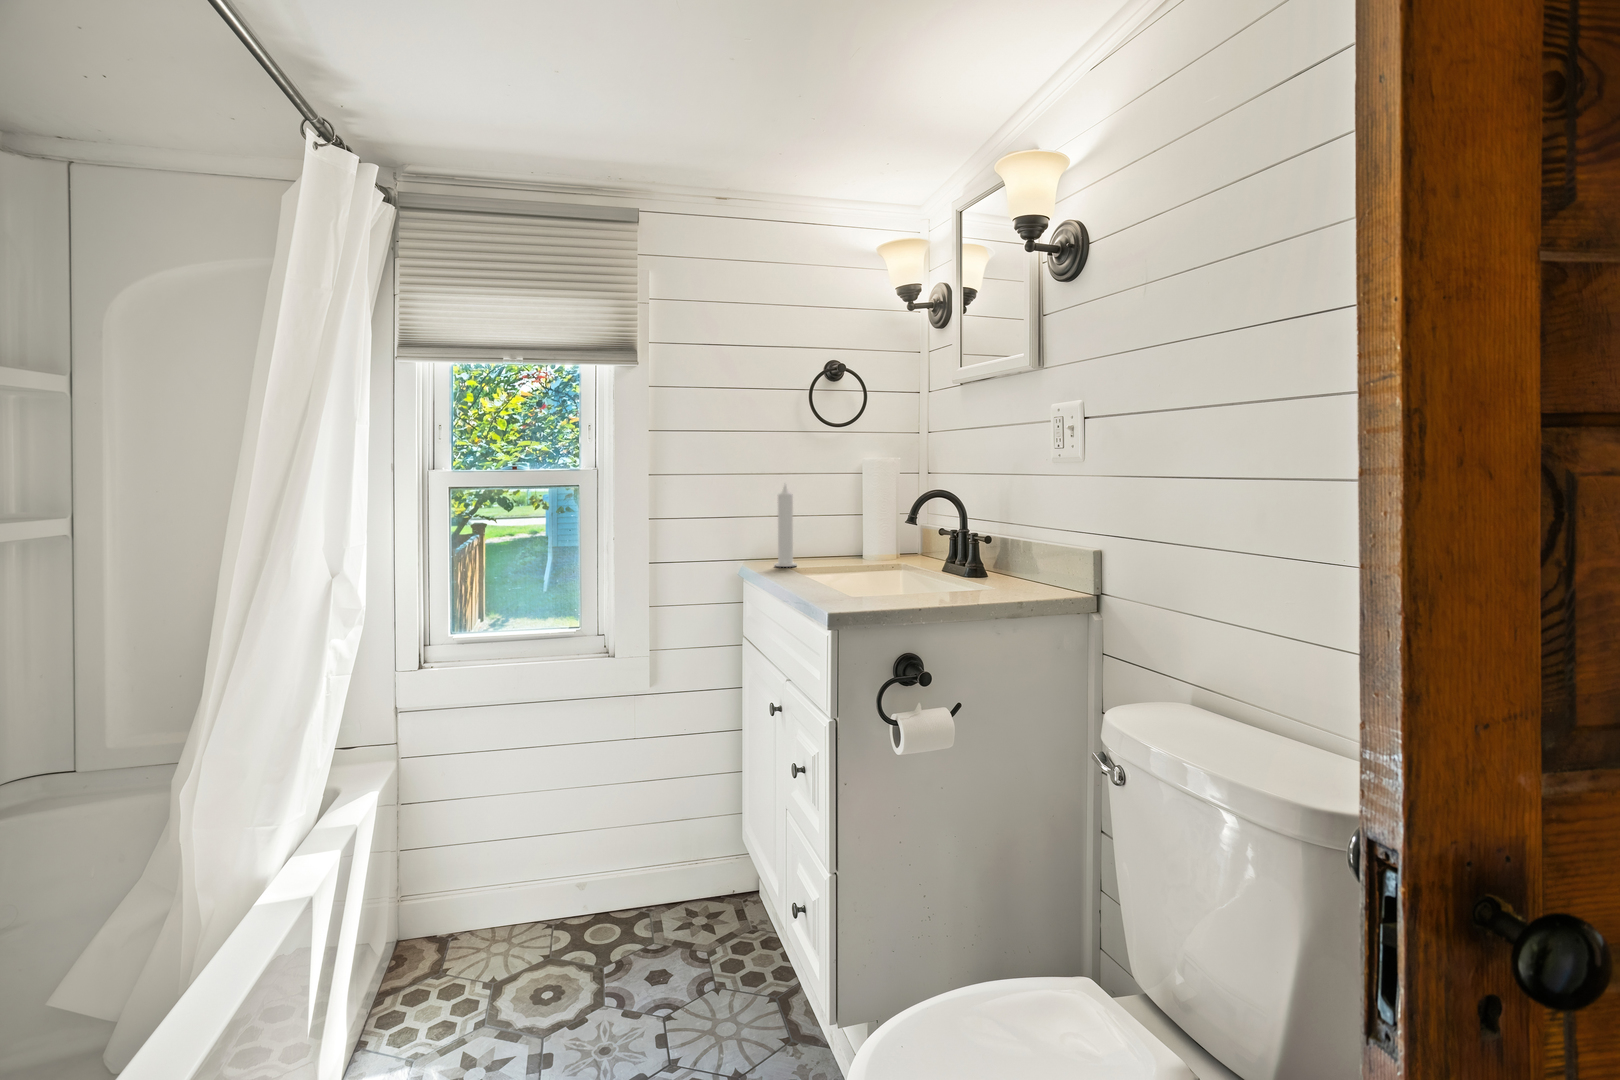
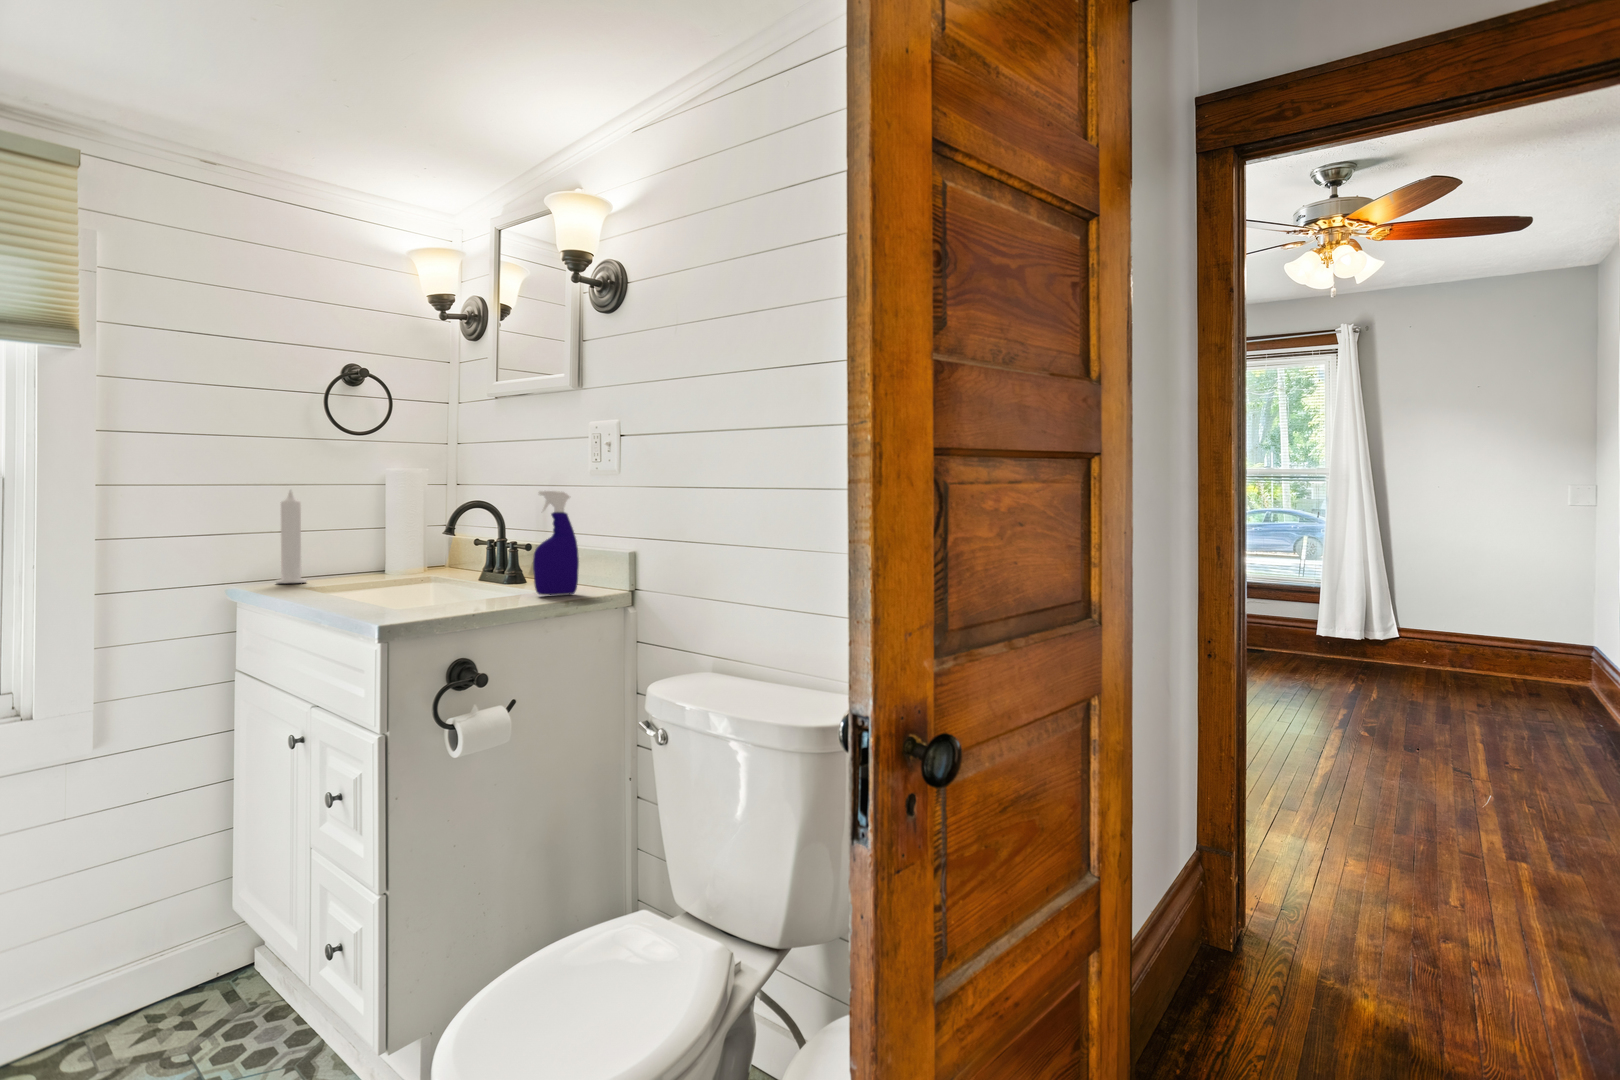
spray bottle: none [983,480,1032,591] -> present [533,491,579,595]

